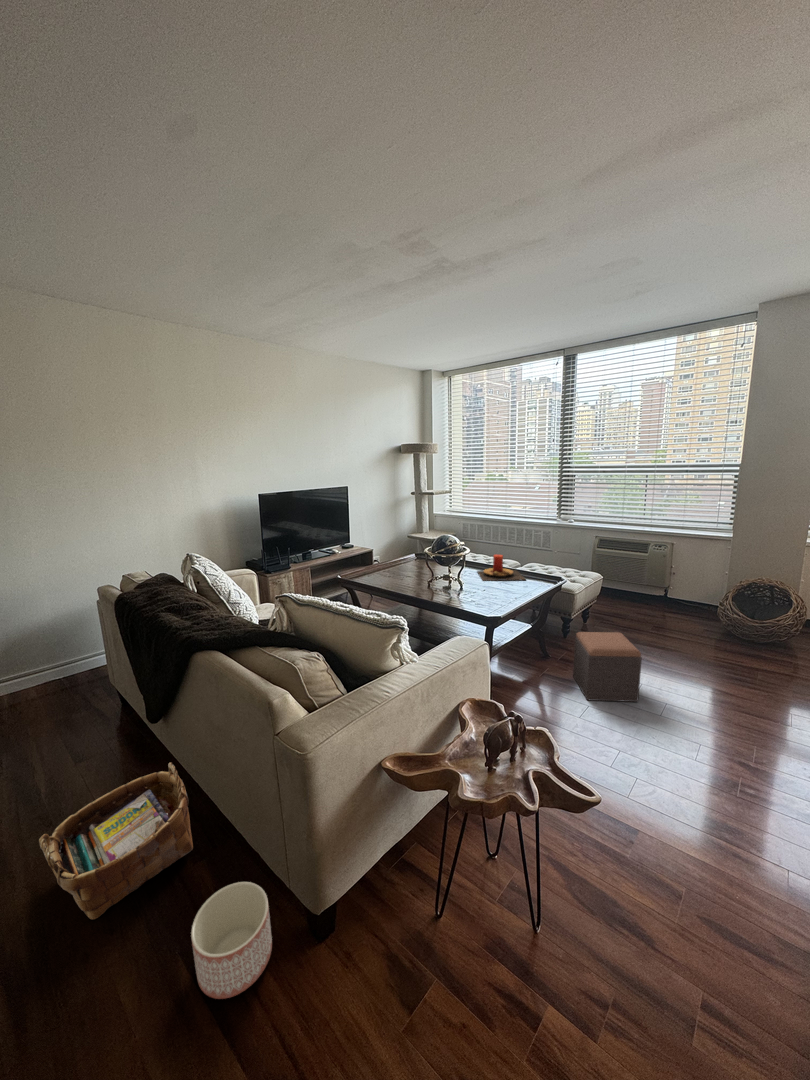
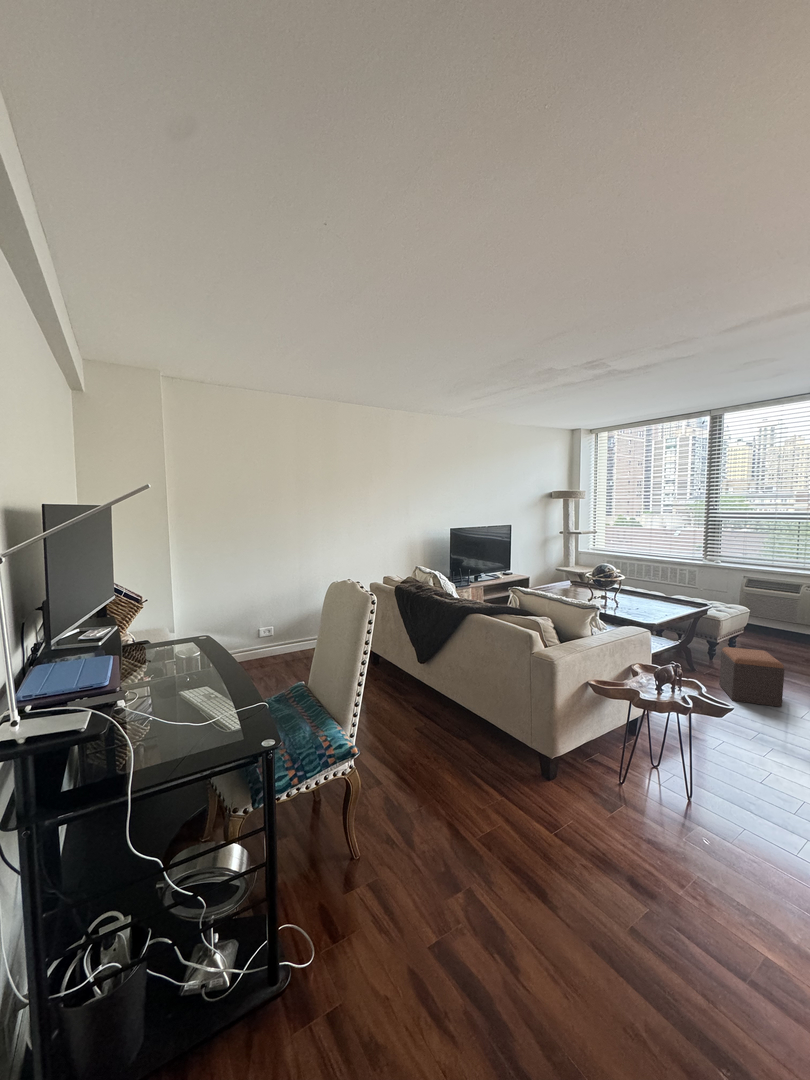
candle: present [477,555,526,581] -> none [627,583,674,606]
woven basket: present [39,763,193,919] -> none [392,680,461,748]
planter: present [191,882,272,999] -> none [487,737,526,785]

